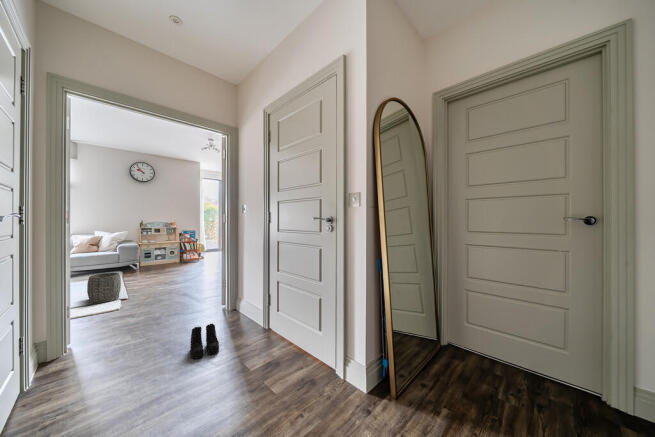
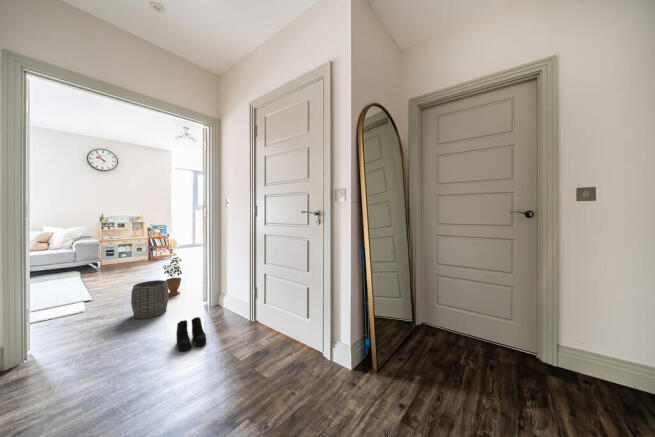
potted plant: none [186,260,205,299] -> present [163,257,182,296]
woven basket: present [87,273,121,303] -> present [131,280,168,319]

